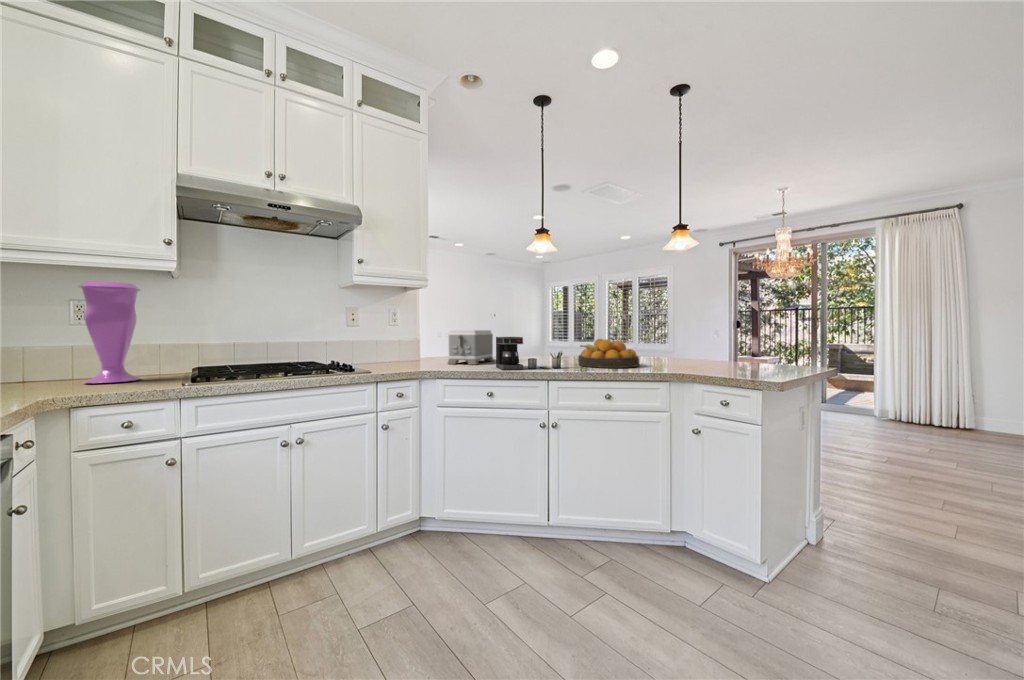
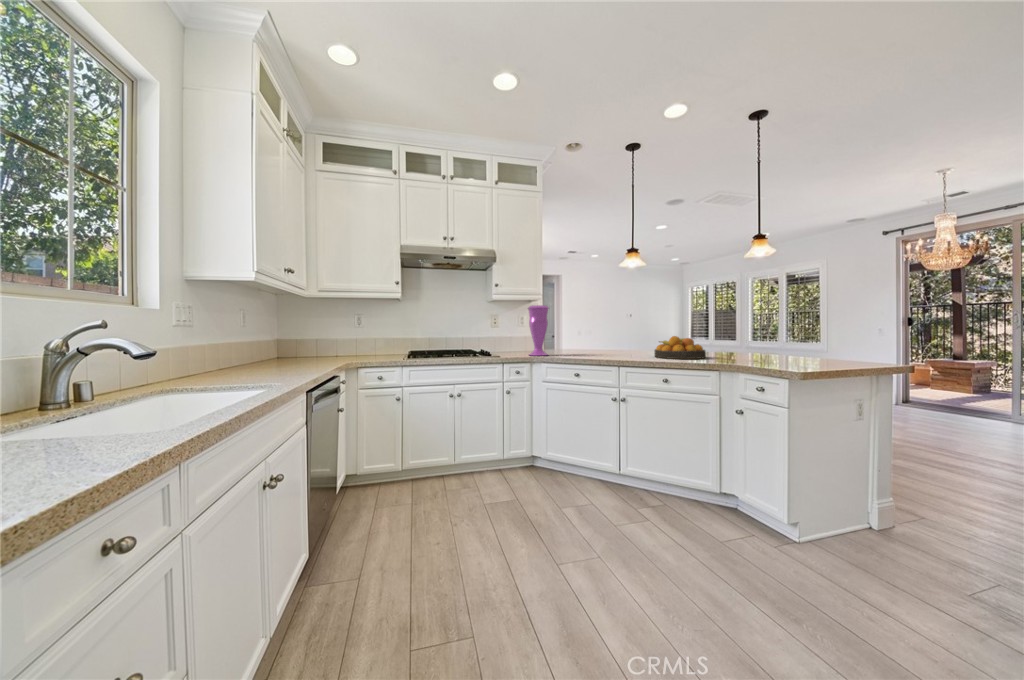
vase: present [78,281,140,383] -> present [528,305,549,356]
toaster: present [448,330,494,365] -> none [556,330,594,355]
coffee maker: present [496,337,563,370] -> none [587,334,637,358]

